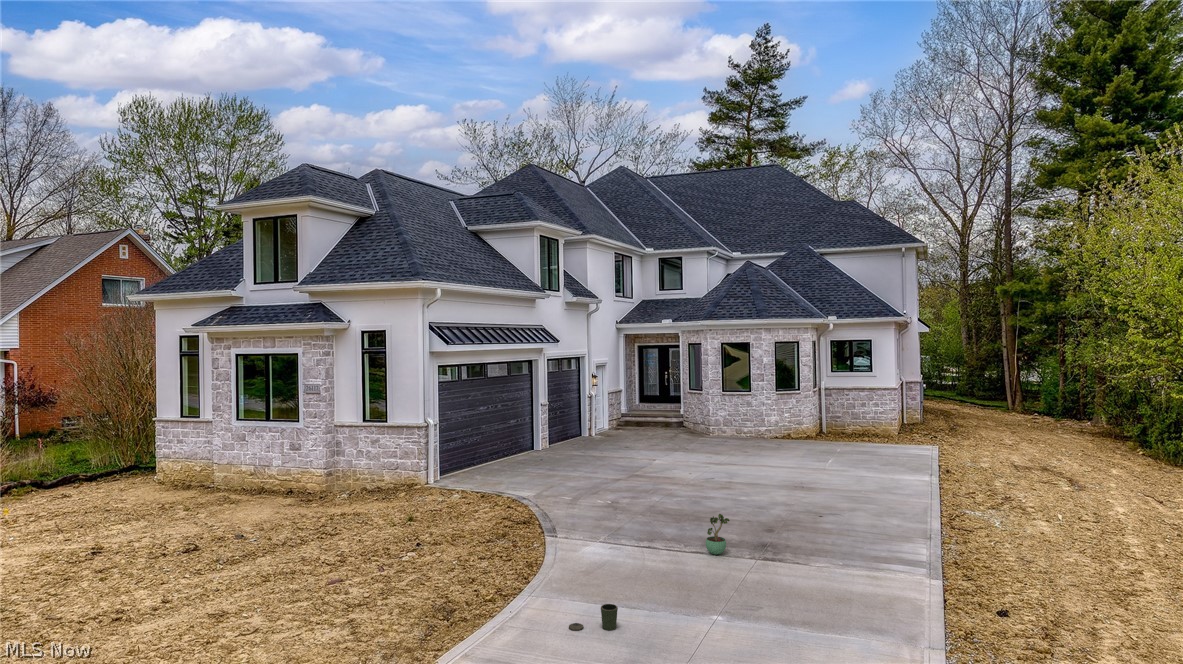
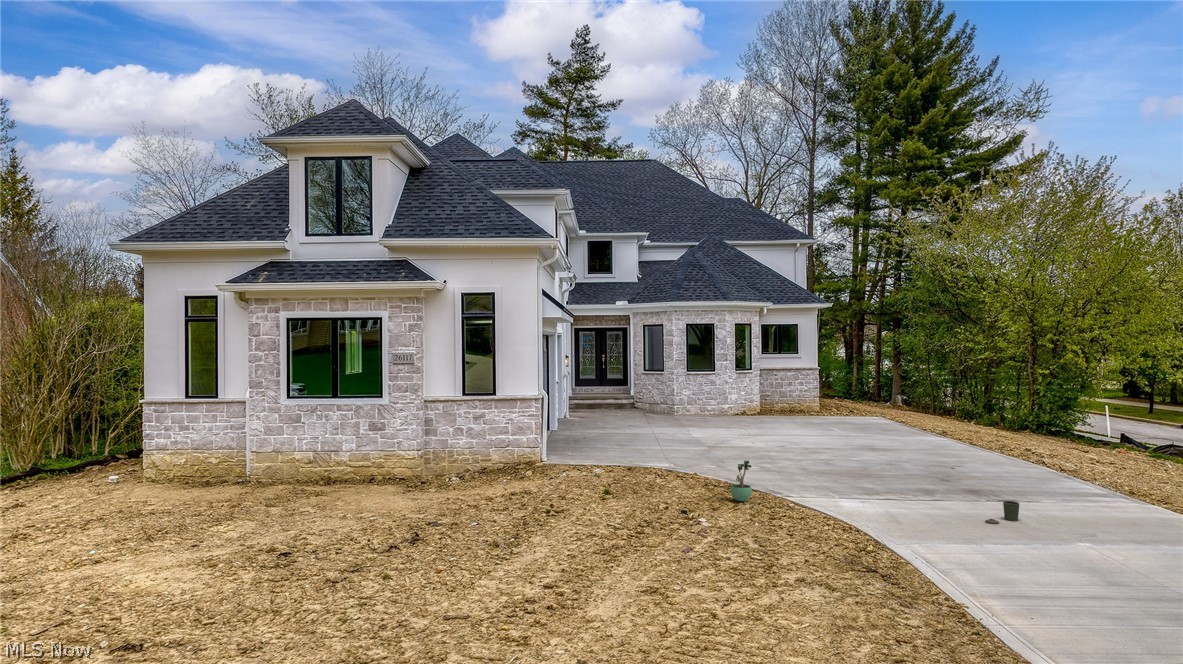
potted plant: present [706,514,730,555] -> present [731,460,752,501]

